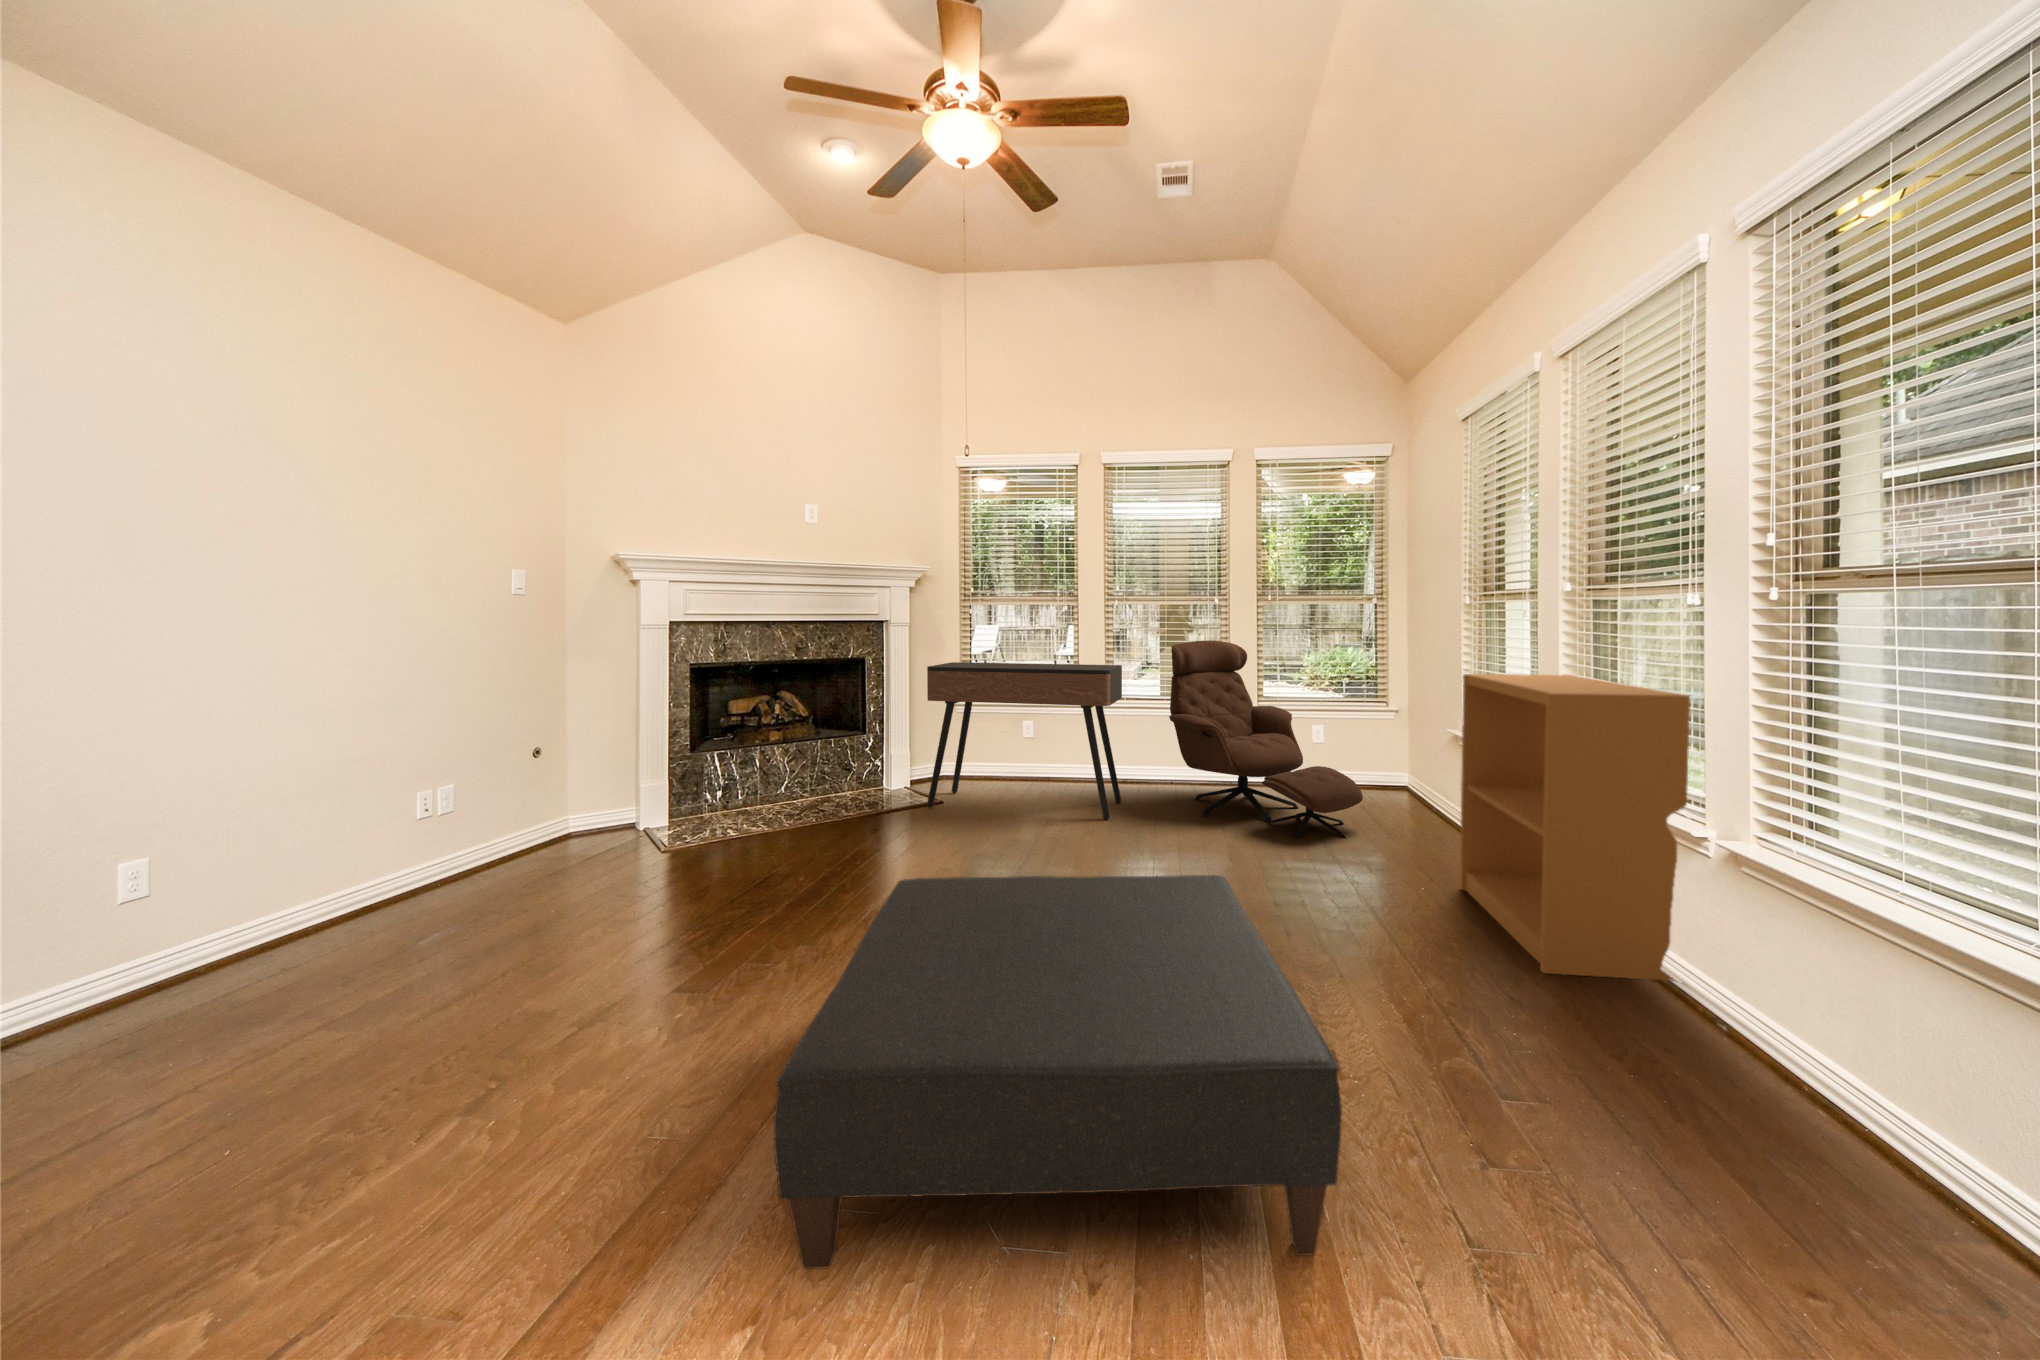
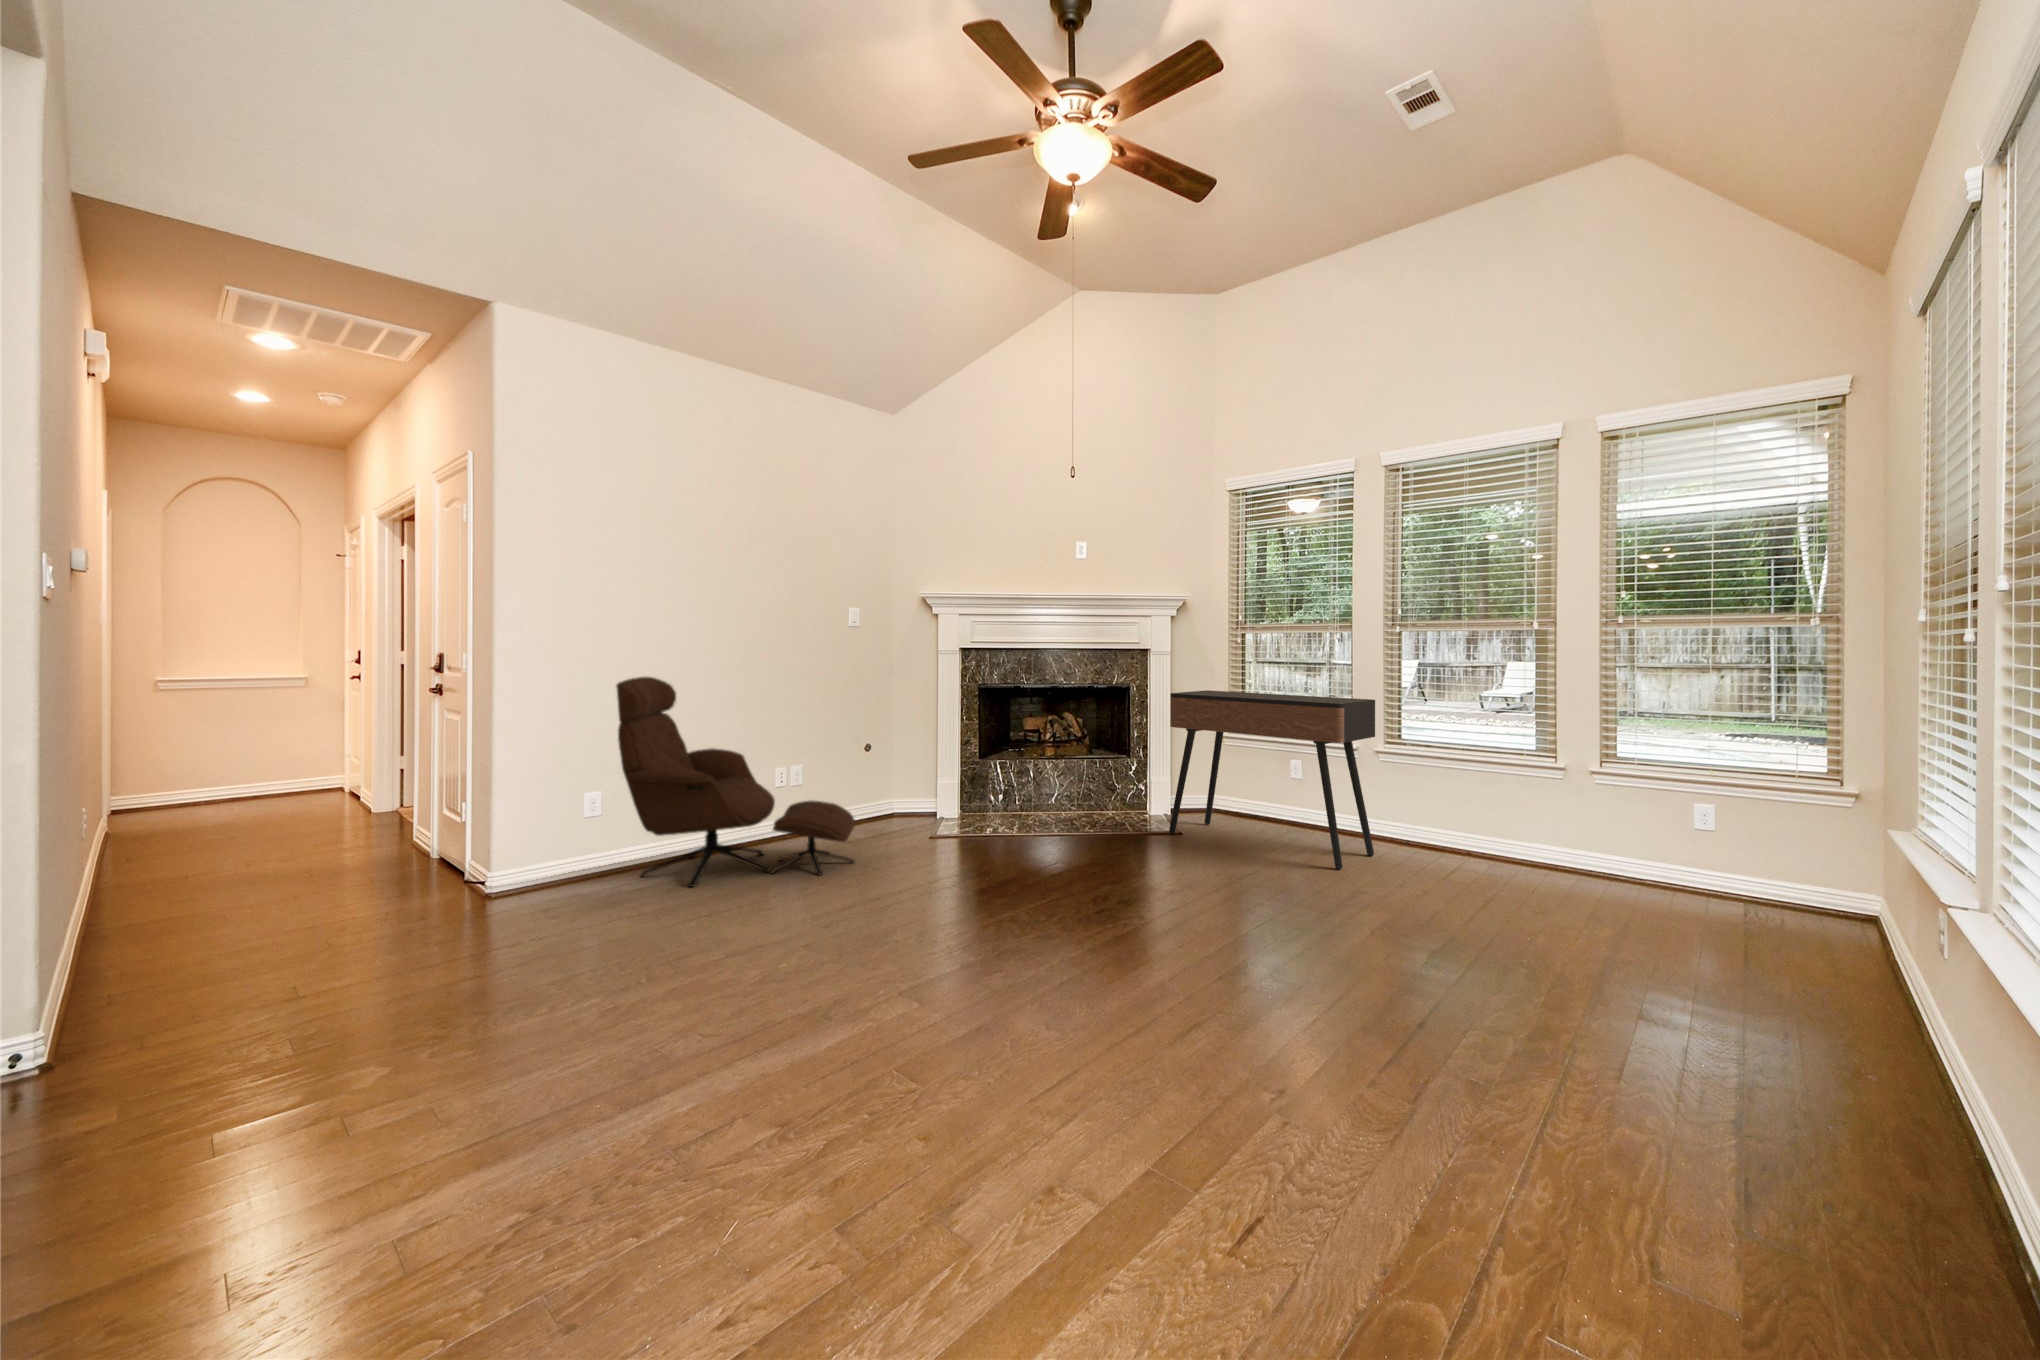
lounge chair: present [1169,641,1363,838] -> present [616,677,855,887]
bookshelf: present [1460,674,1690,981] -> none [1734,724,1989,1200]
ottoman: present [774,875,1342,1269] -> none [787,869,1289,1235]

